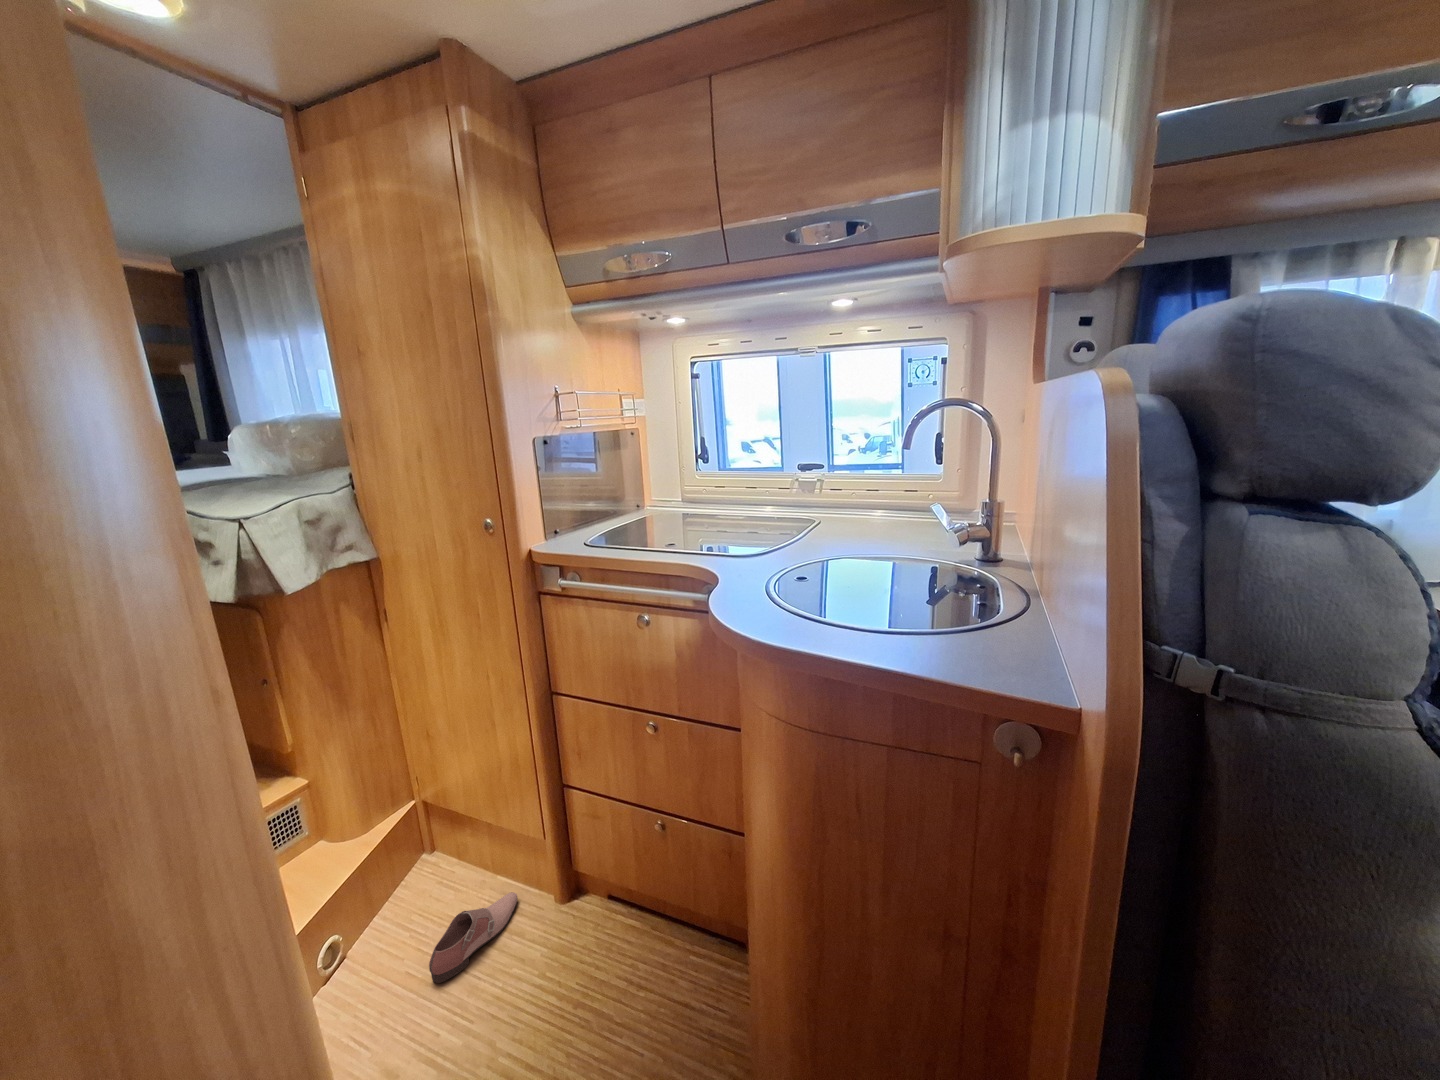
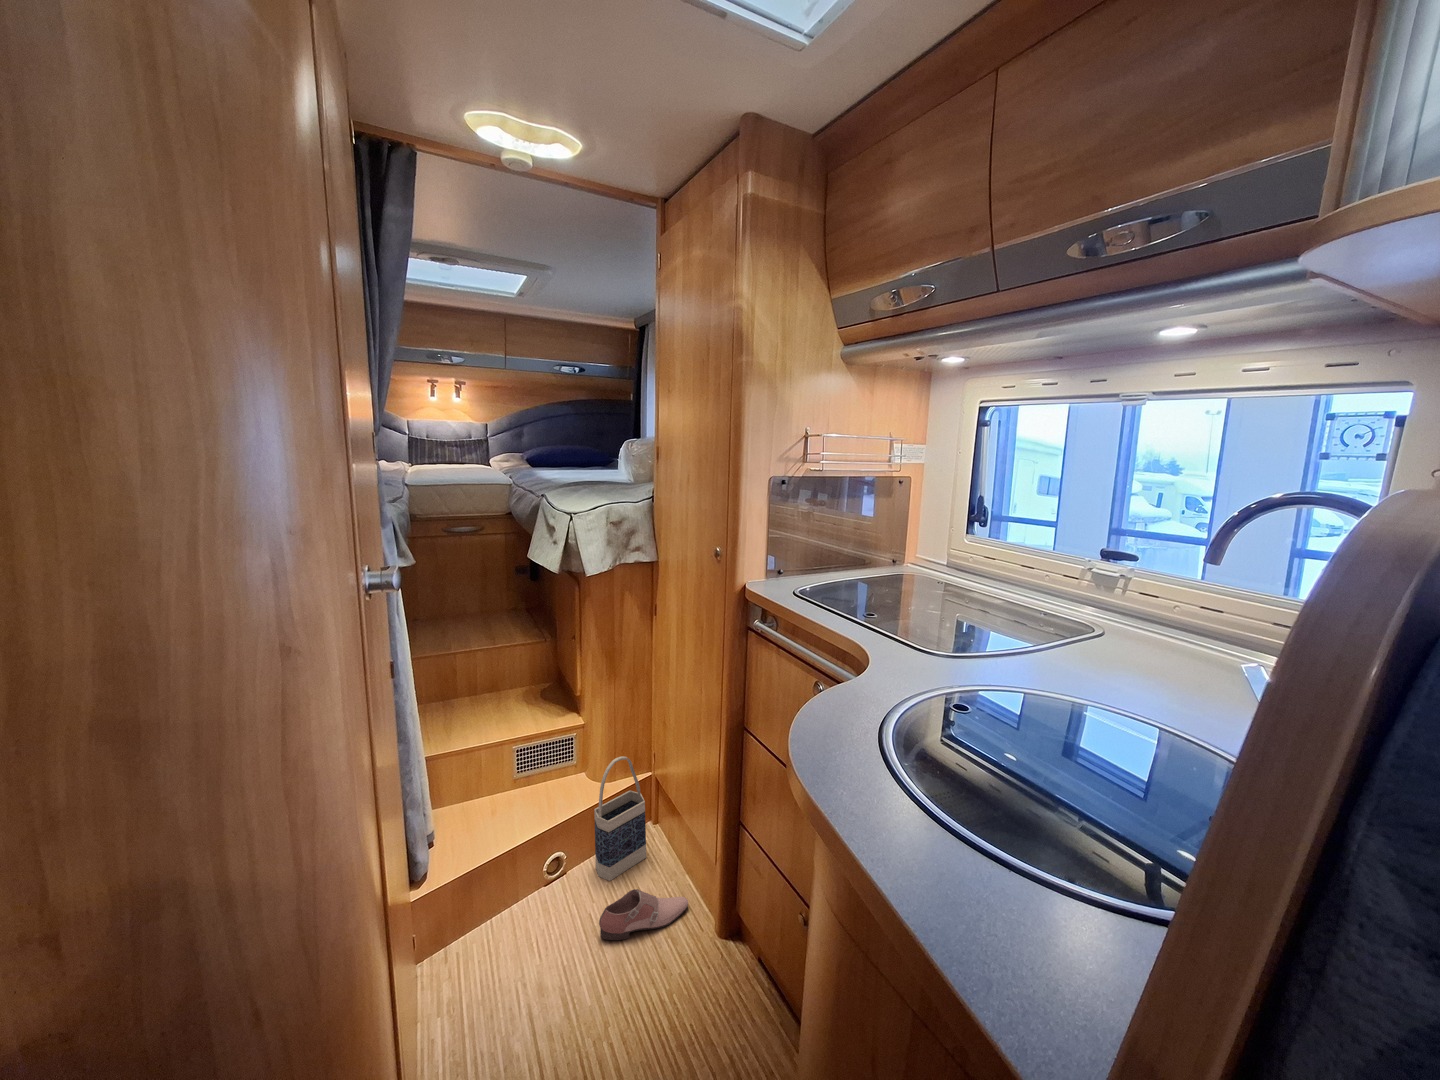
bag: none [368,788,442,936] -> present [594,756,646,881]

